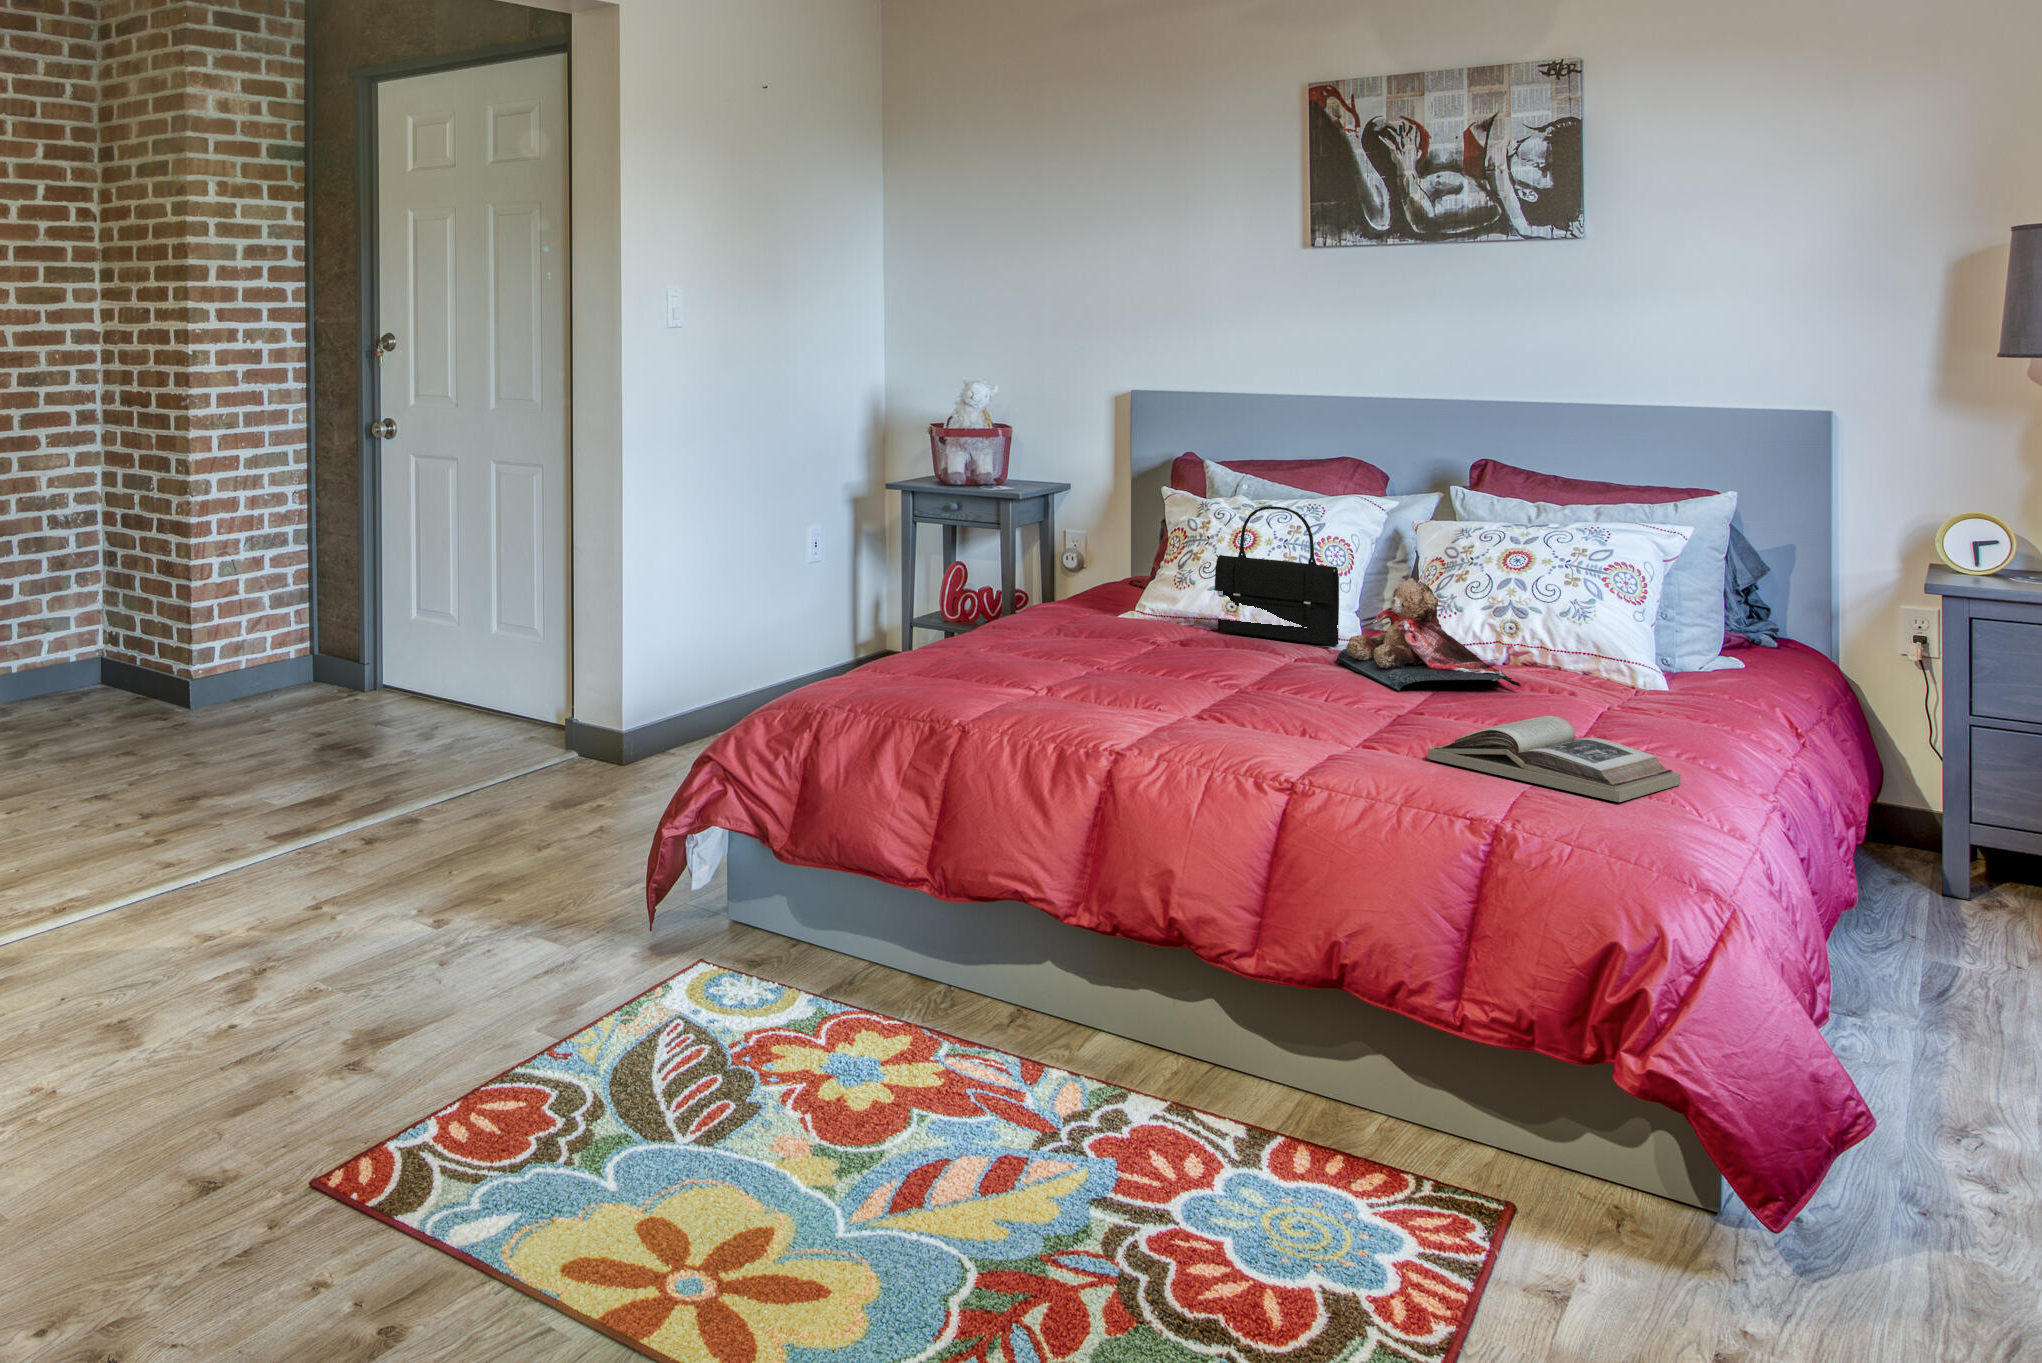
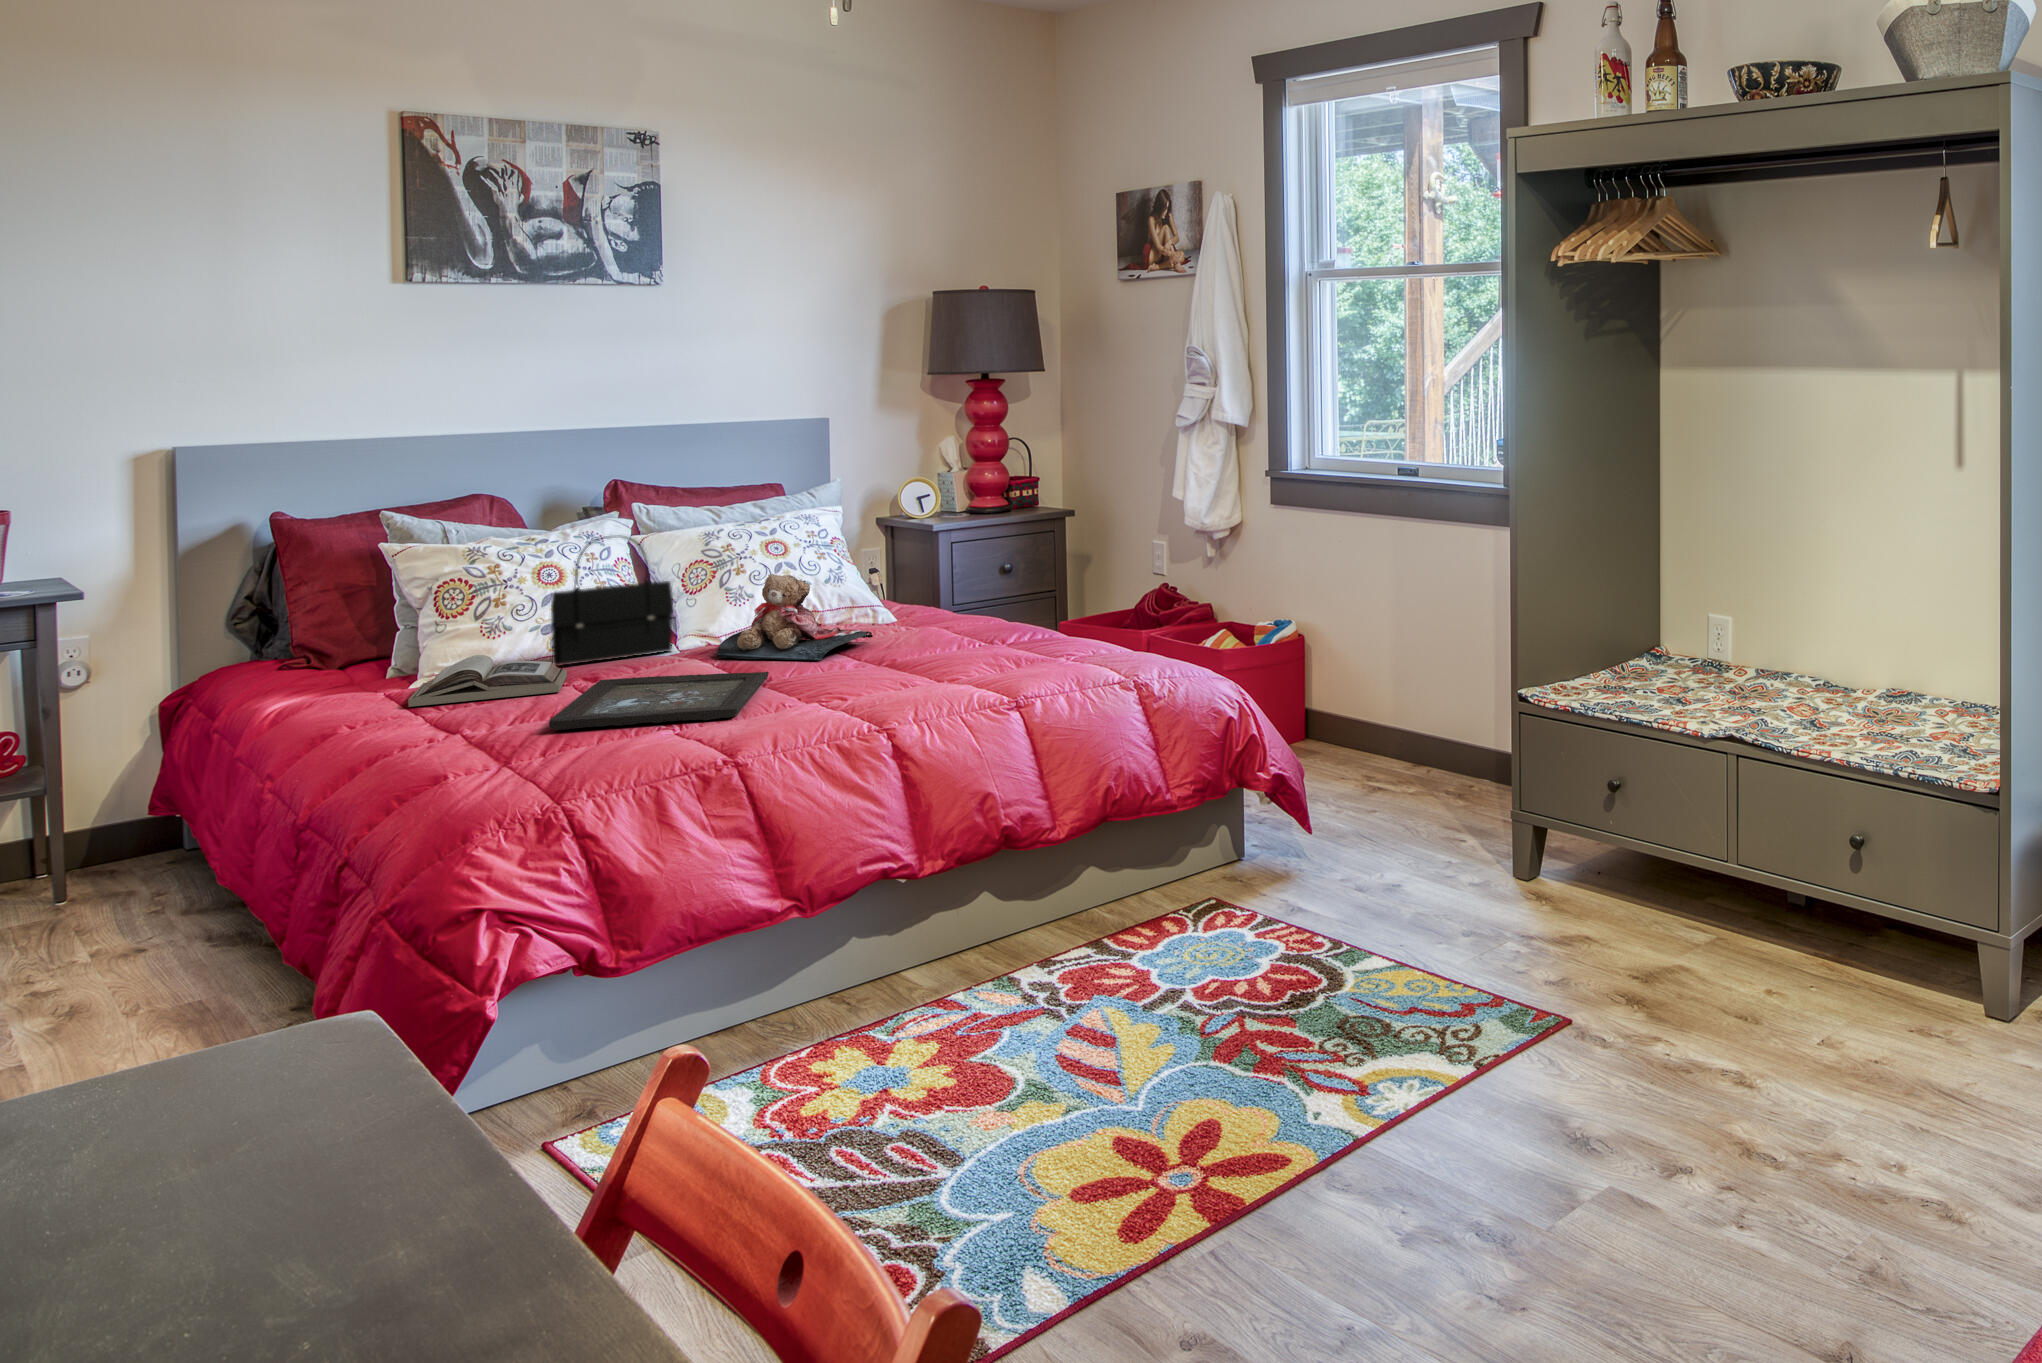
tray: none [1023,646,1302,704] -> present [549,672,769,730]
book: present [1428,716,1681,802] -> present [408,655,567,707]

